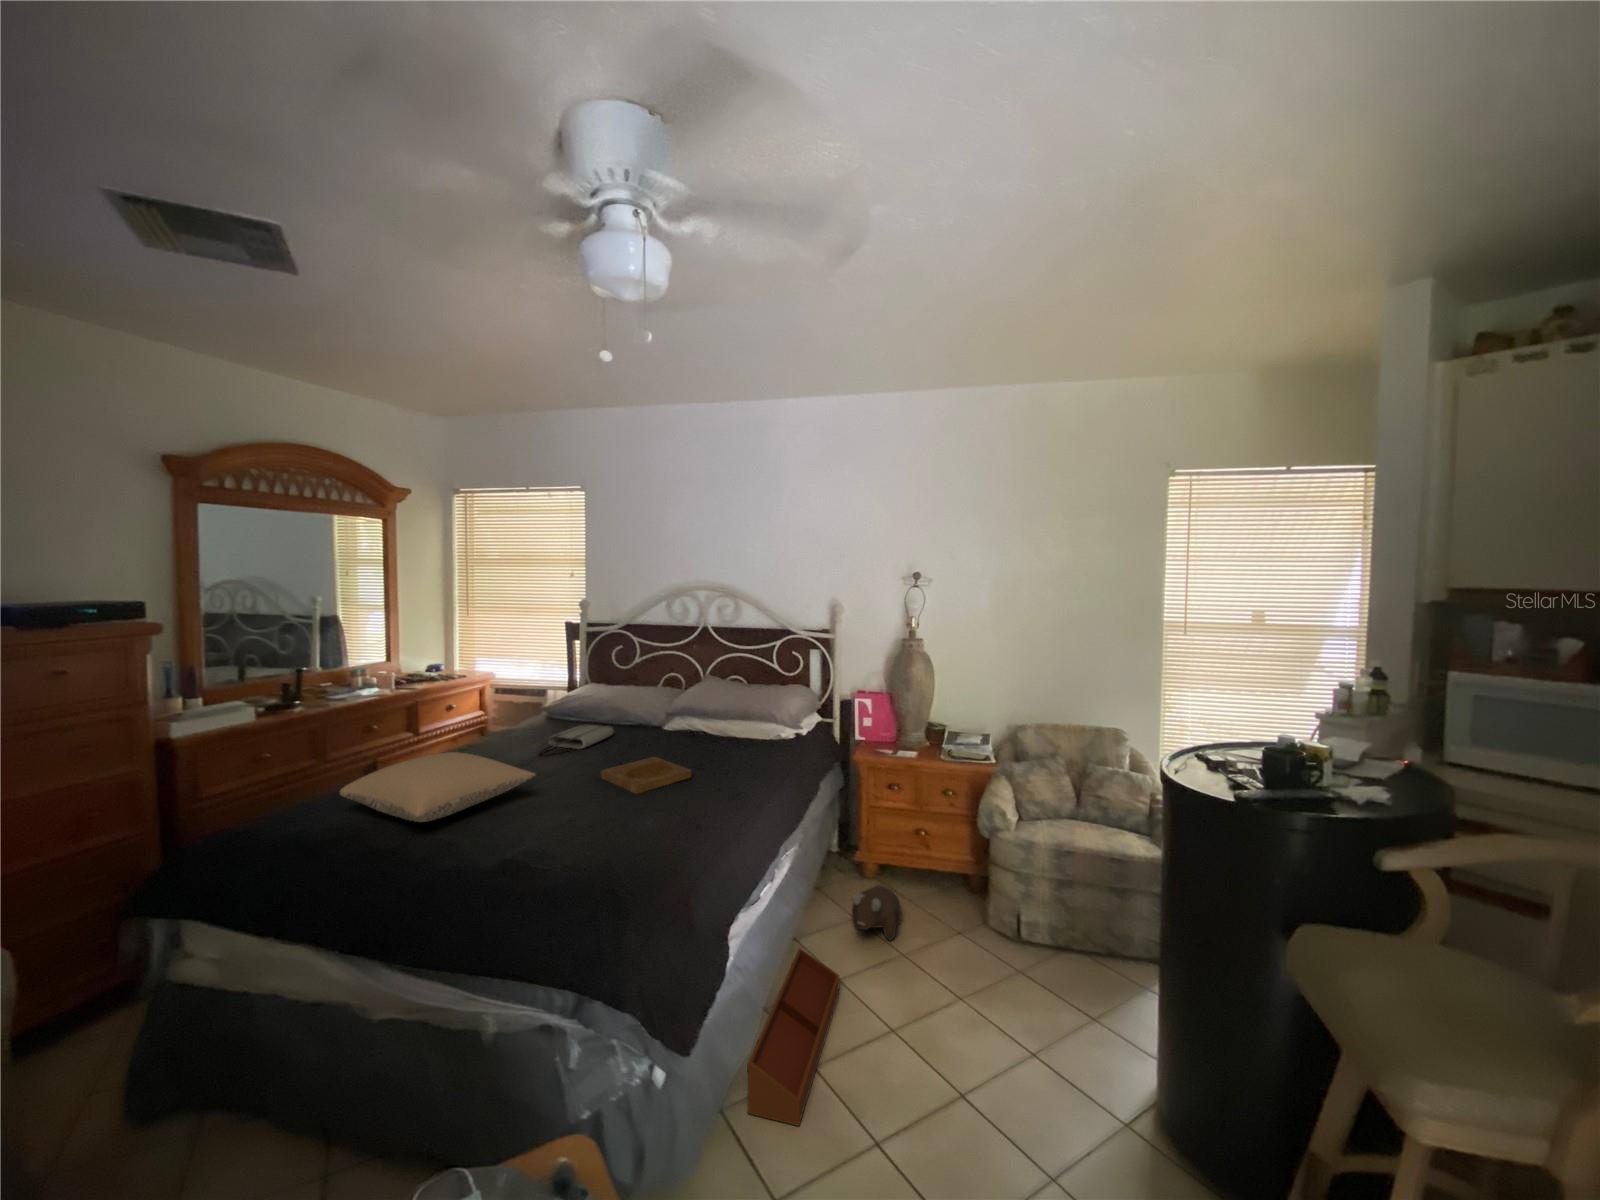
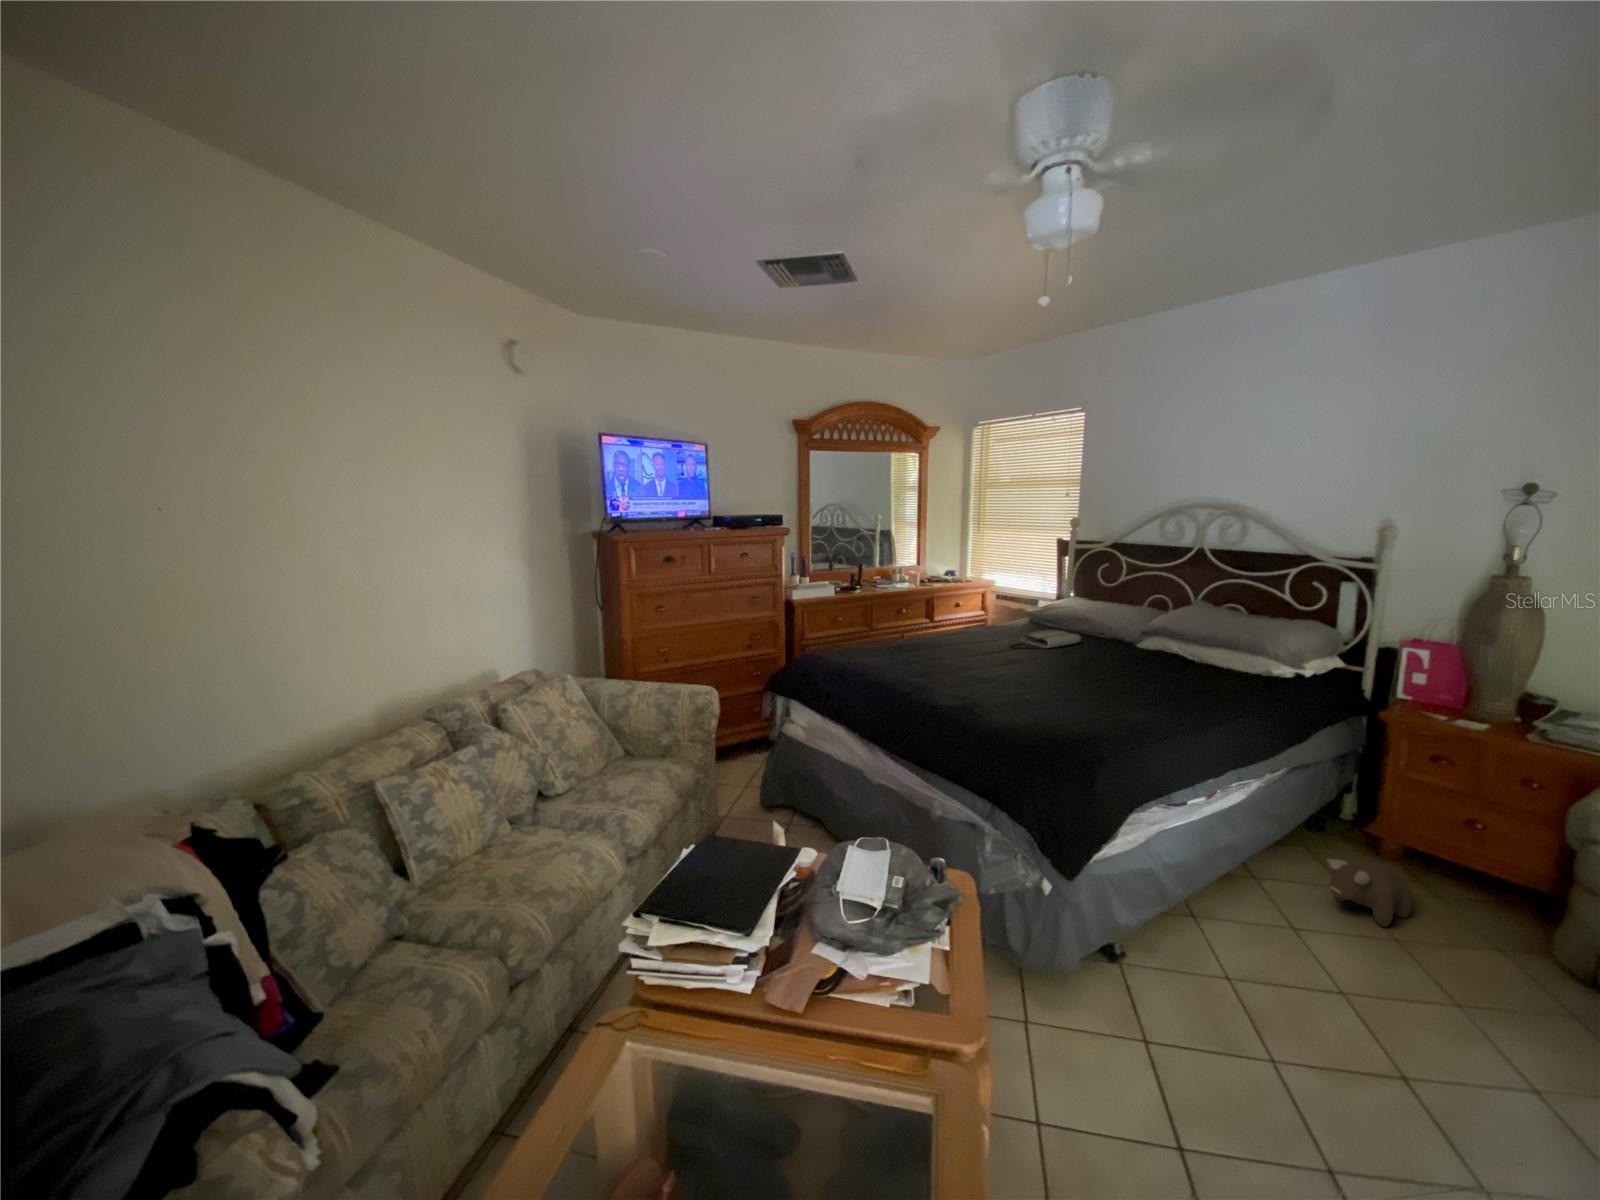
pillow: present [340,752,535,822] -> none [870,627,994,670]
tray: present [601,757,691,794] -> none [1052,663,1138,688]
storage bin: present [747,949,839,1126] -> none [1137,878,1284,1005]

